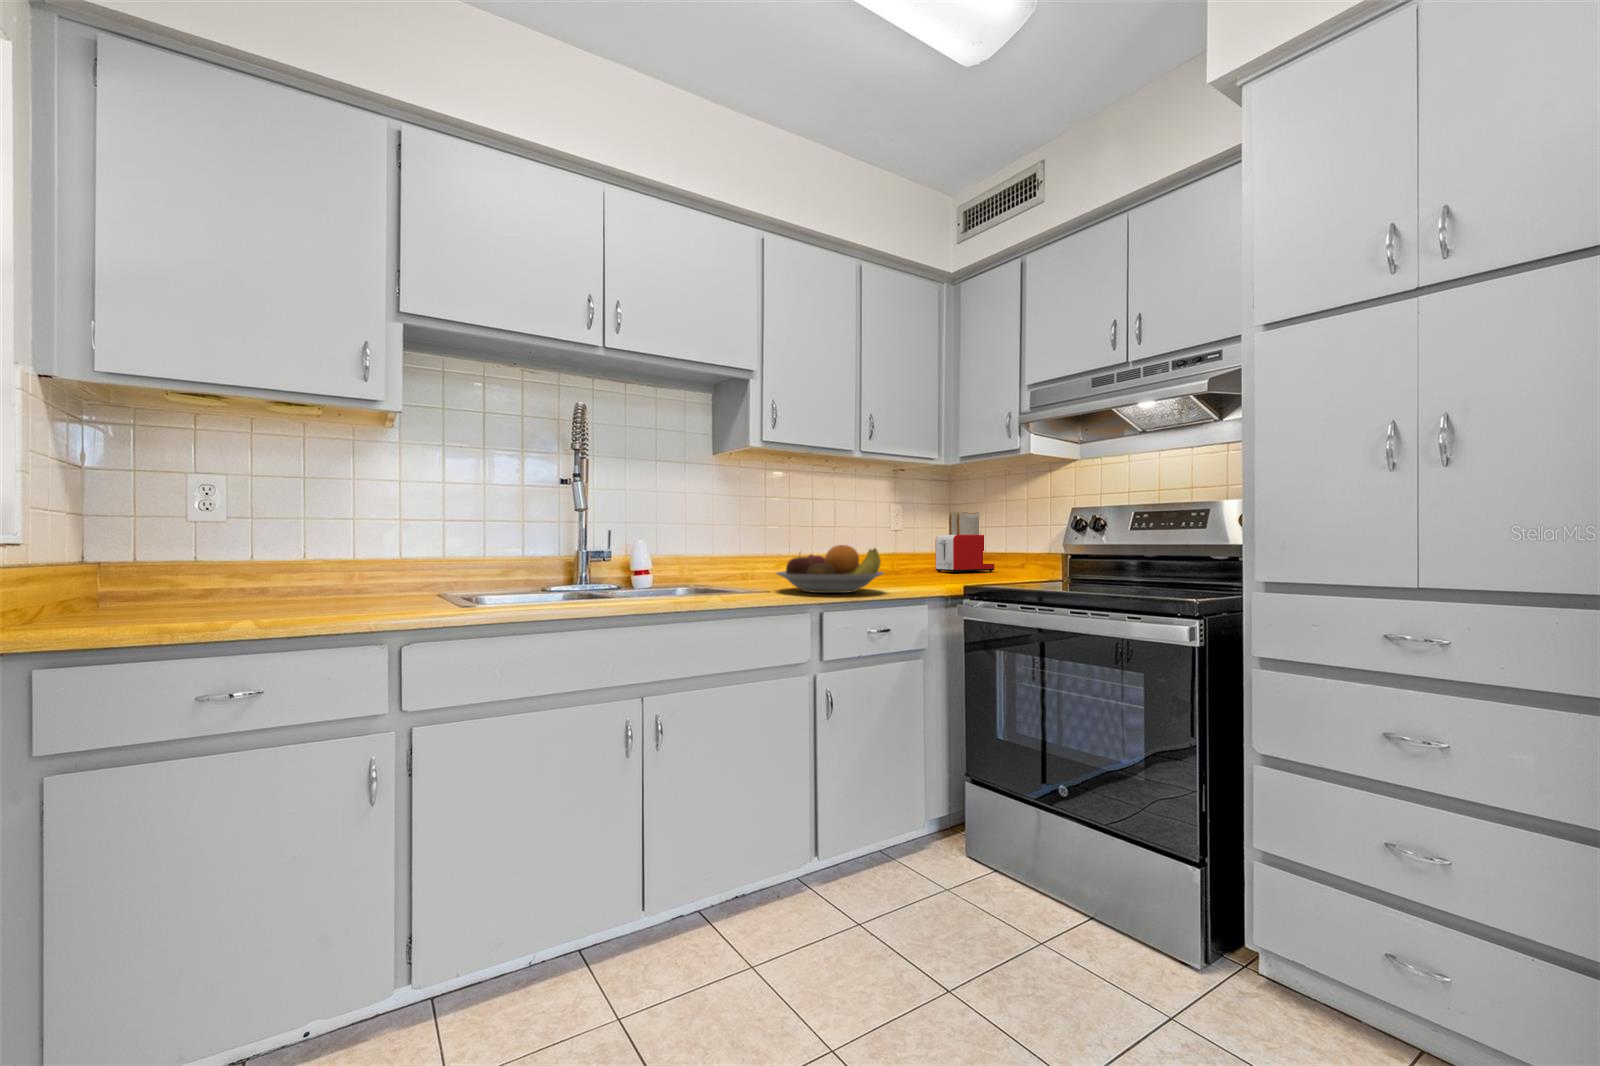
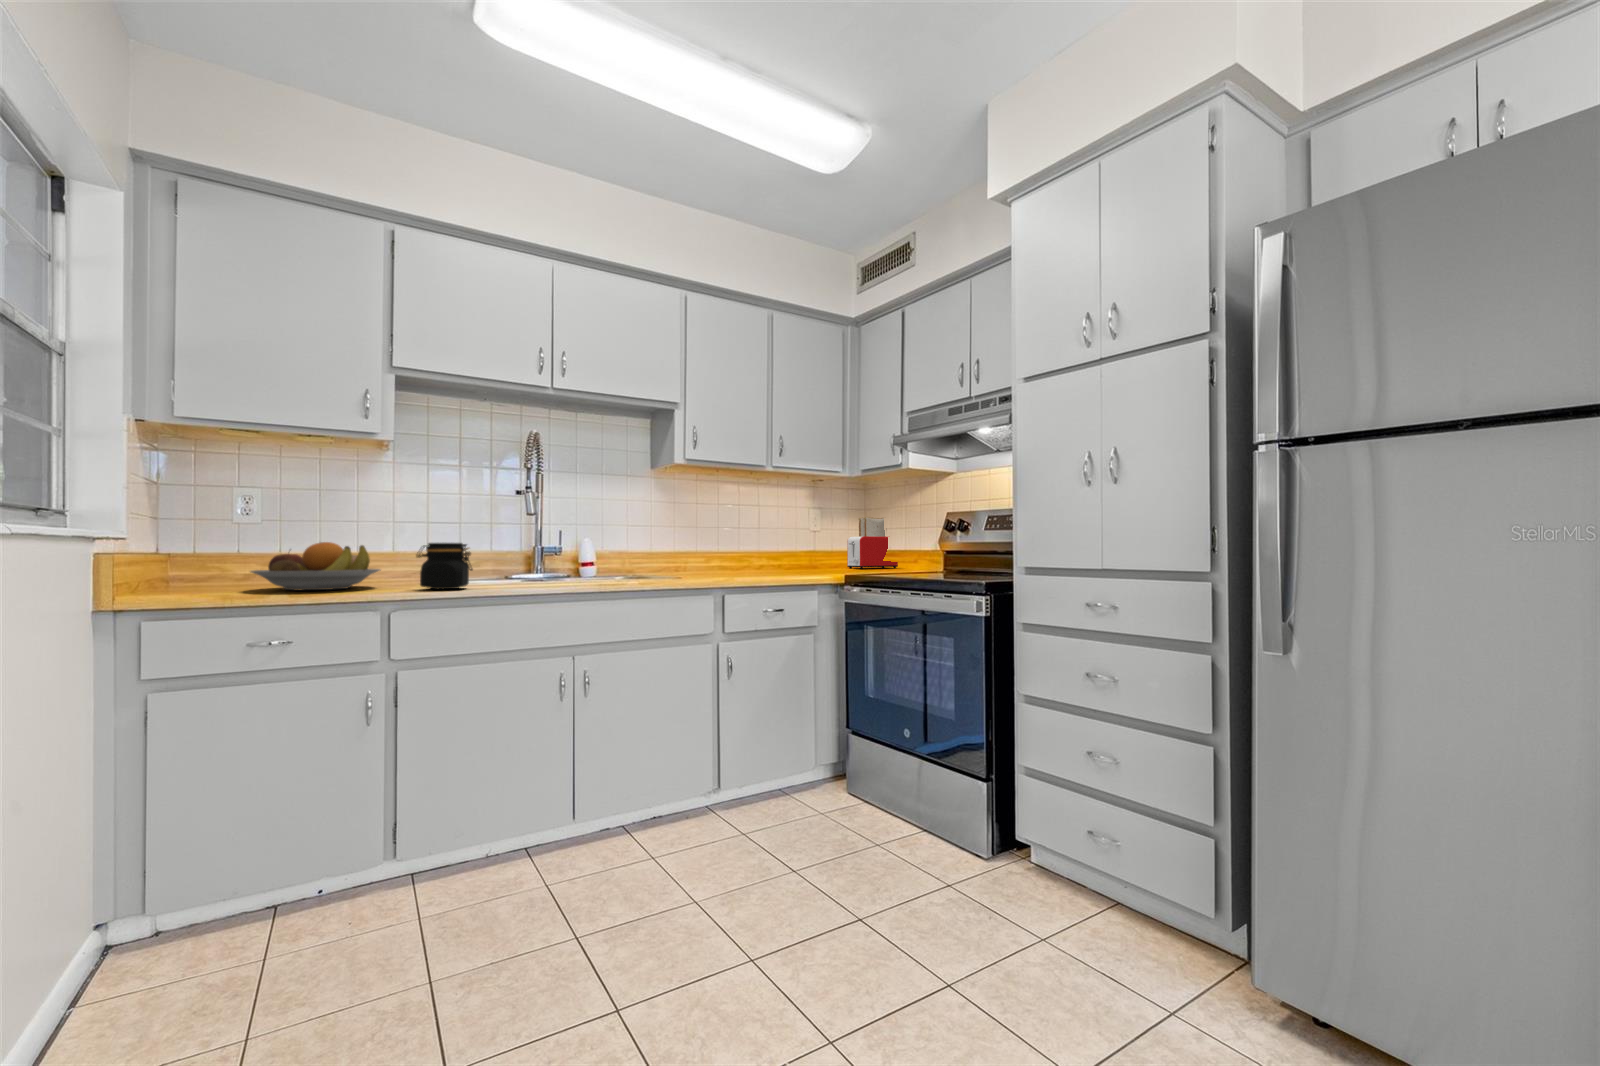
fruit bowl: present [776,545,884,593] -> present [251,542,381,590]
jar: none [435,549,513,613] -> present [417,543,473,589]

